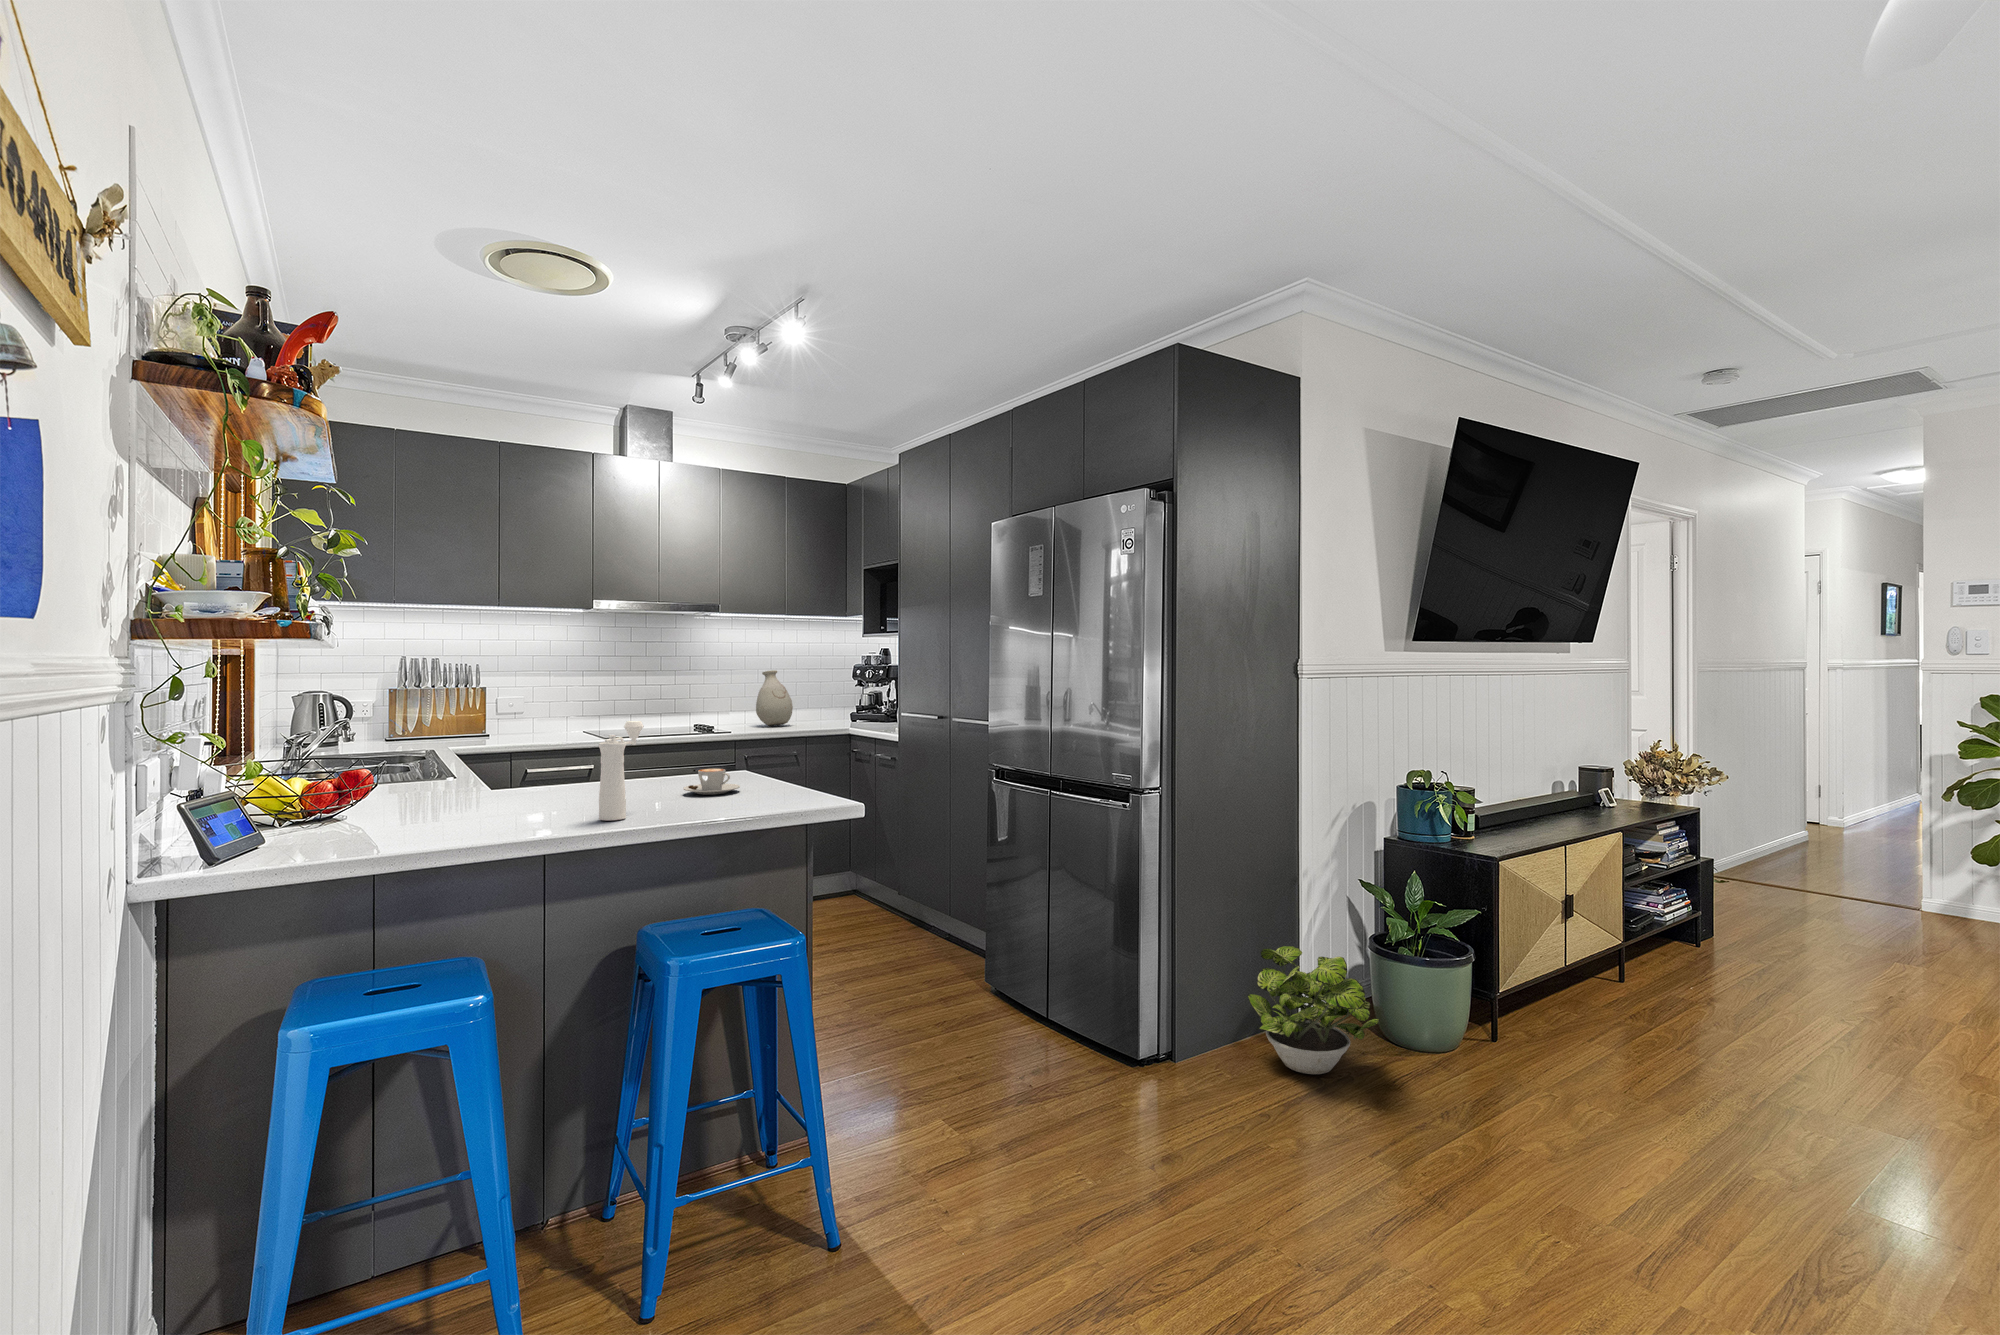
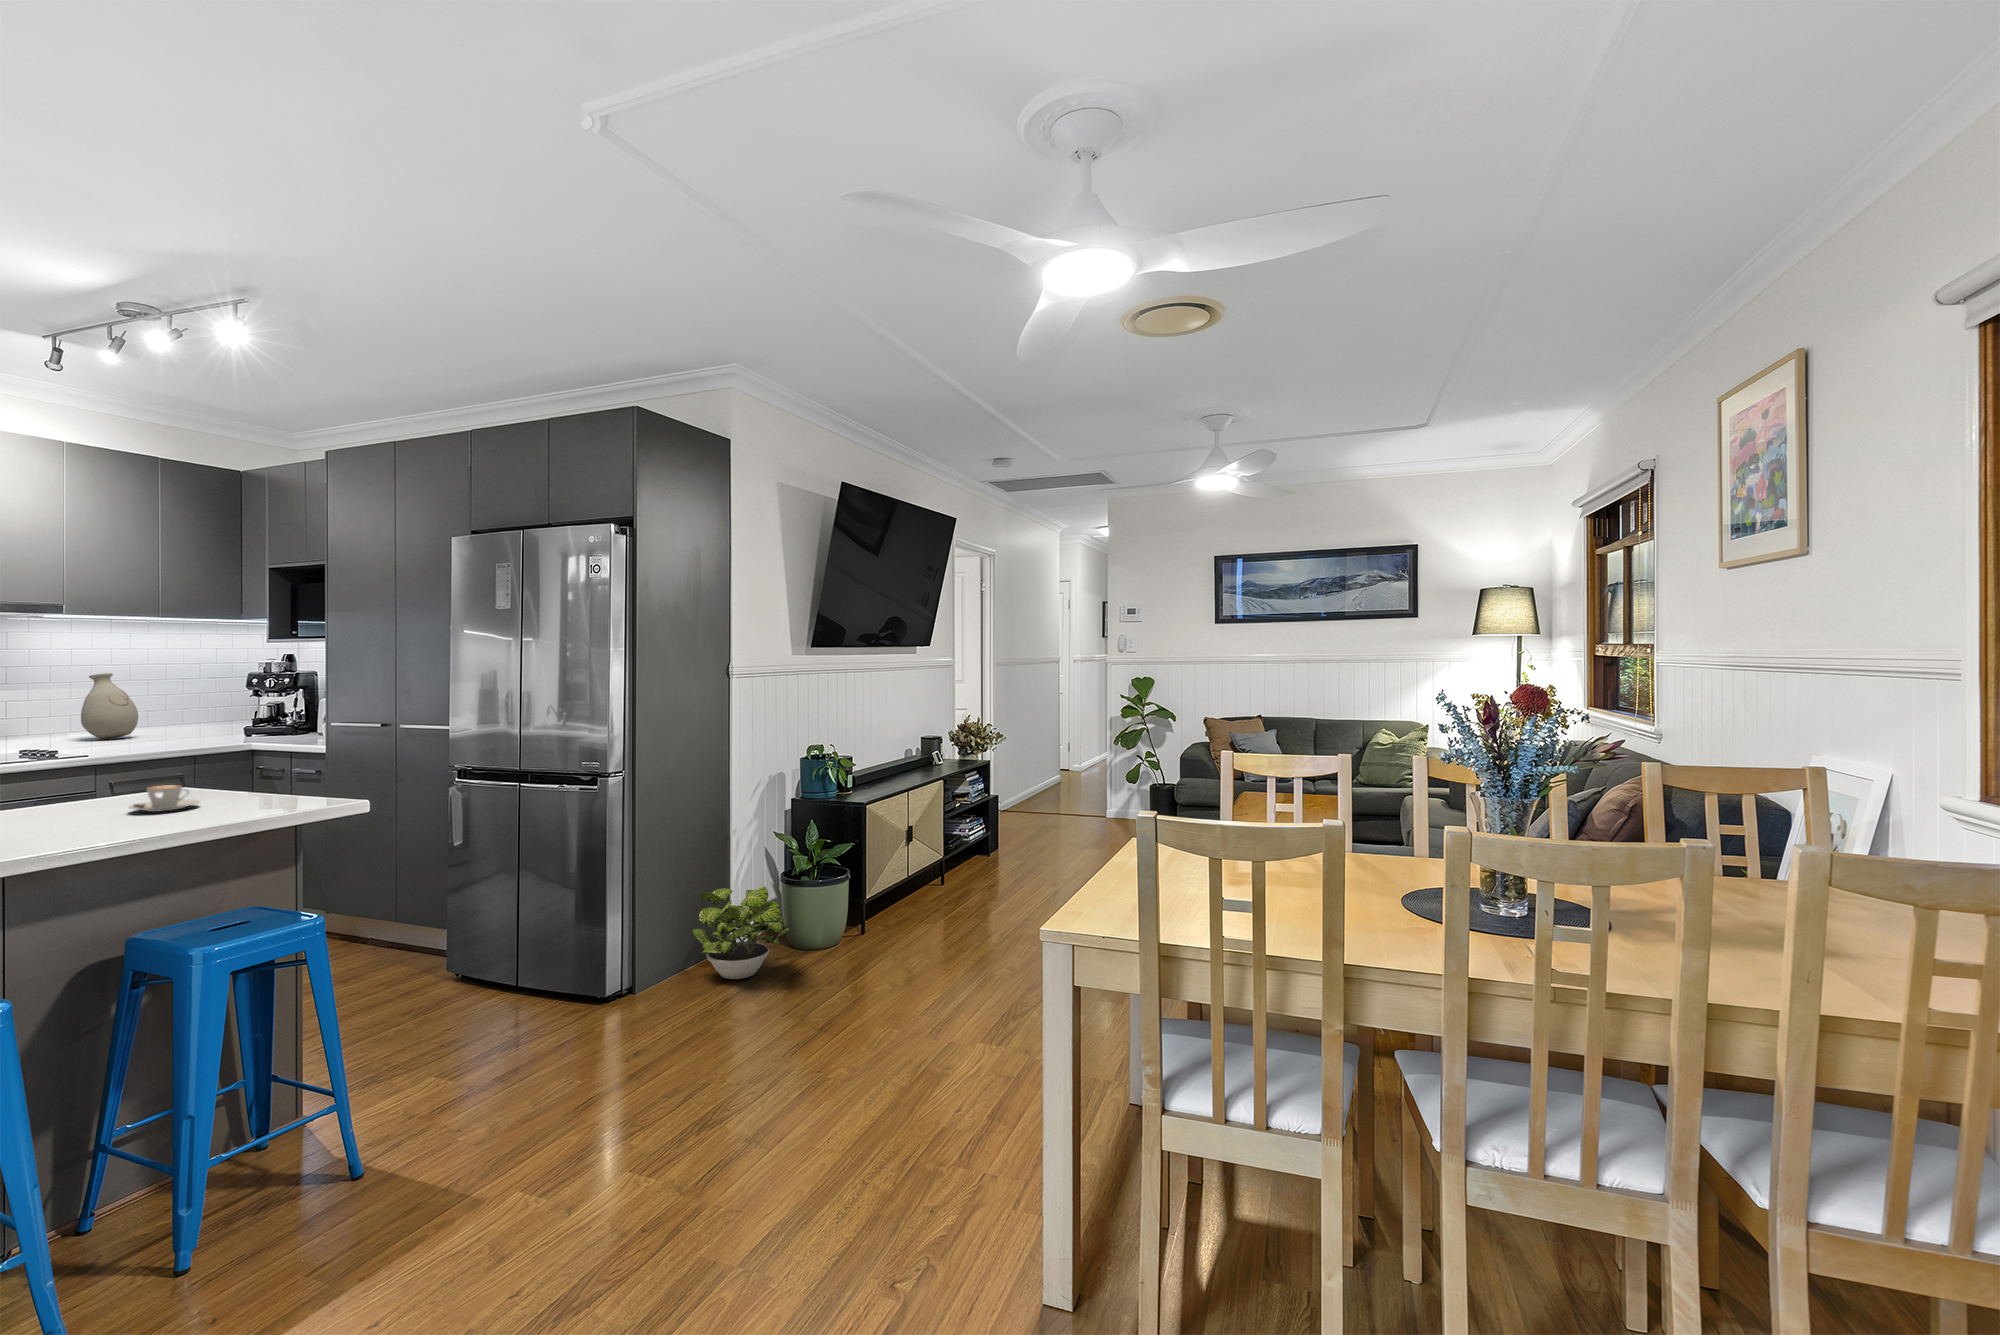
pepper mill: present [599,721,644,821] -> none [63,742,106,842]

